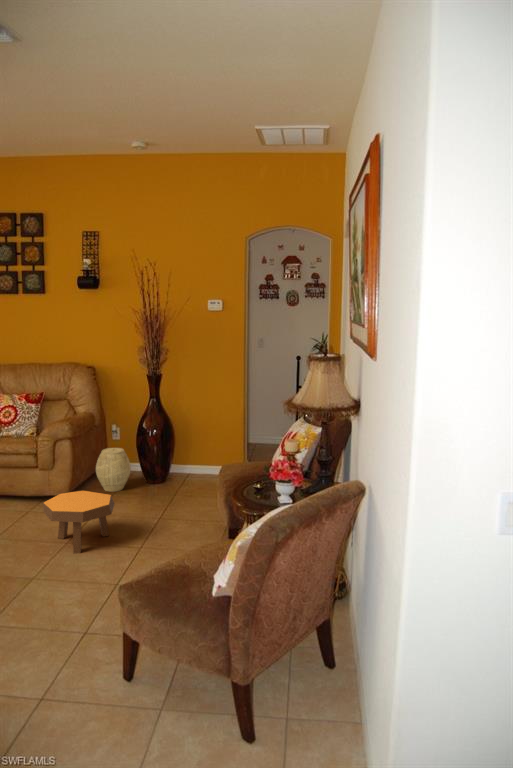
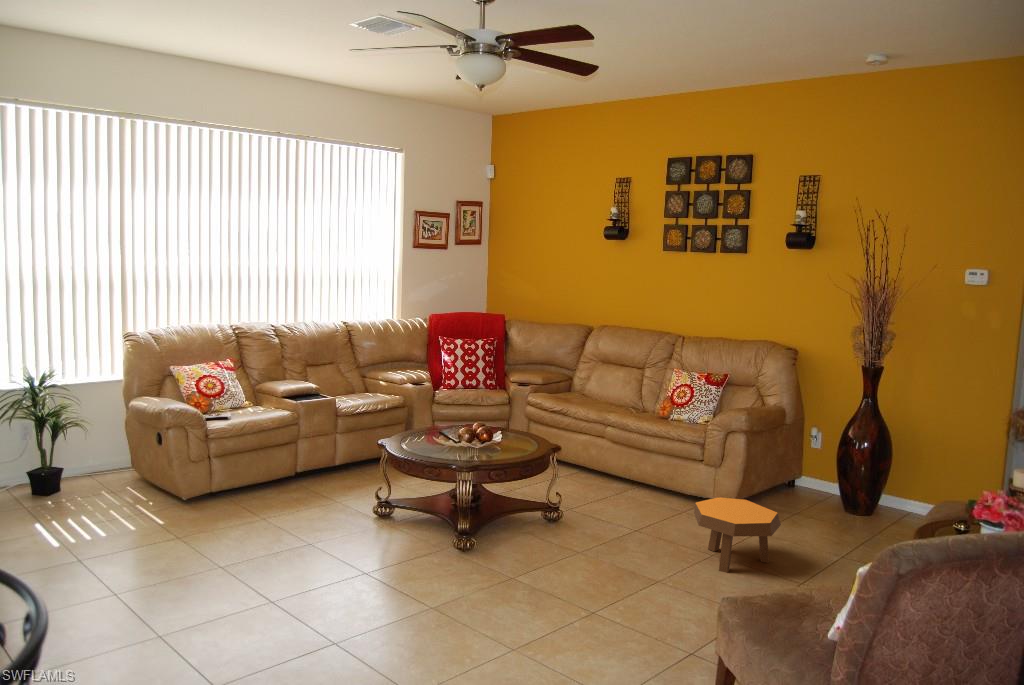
woven basket: present [96,448,131,491] -> none [777,456,824,513]

